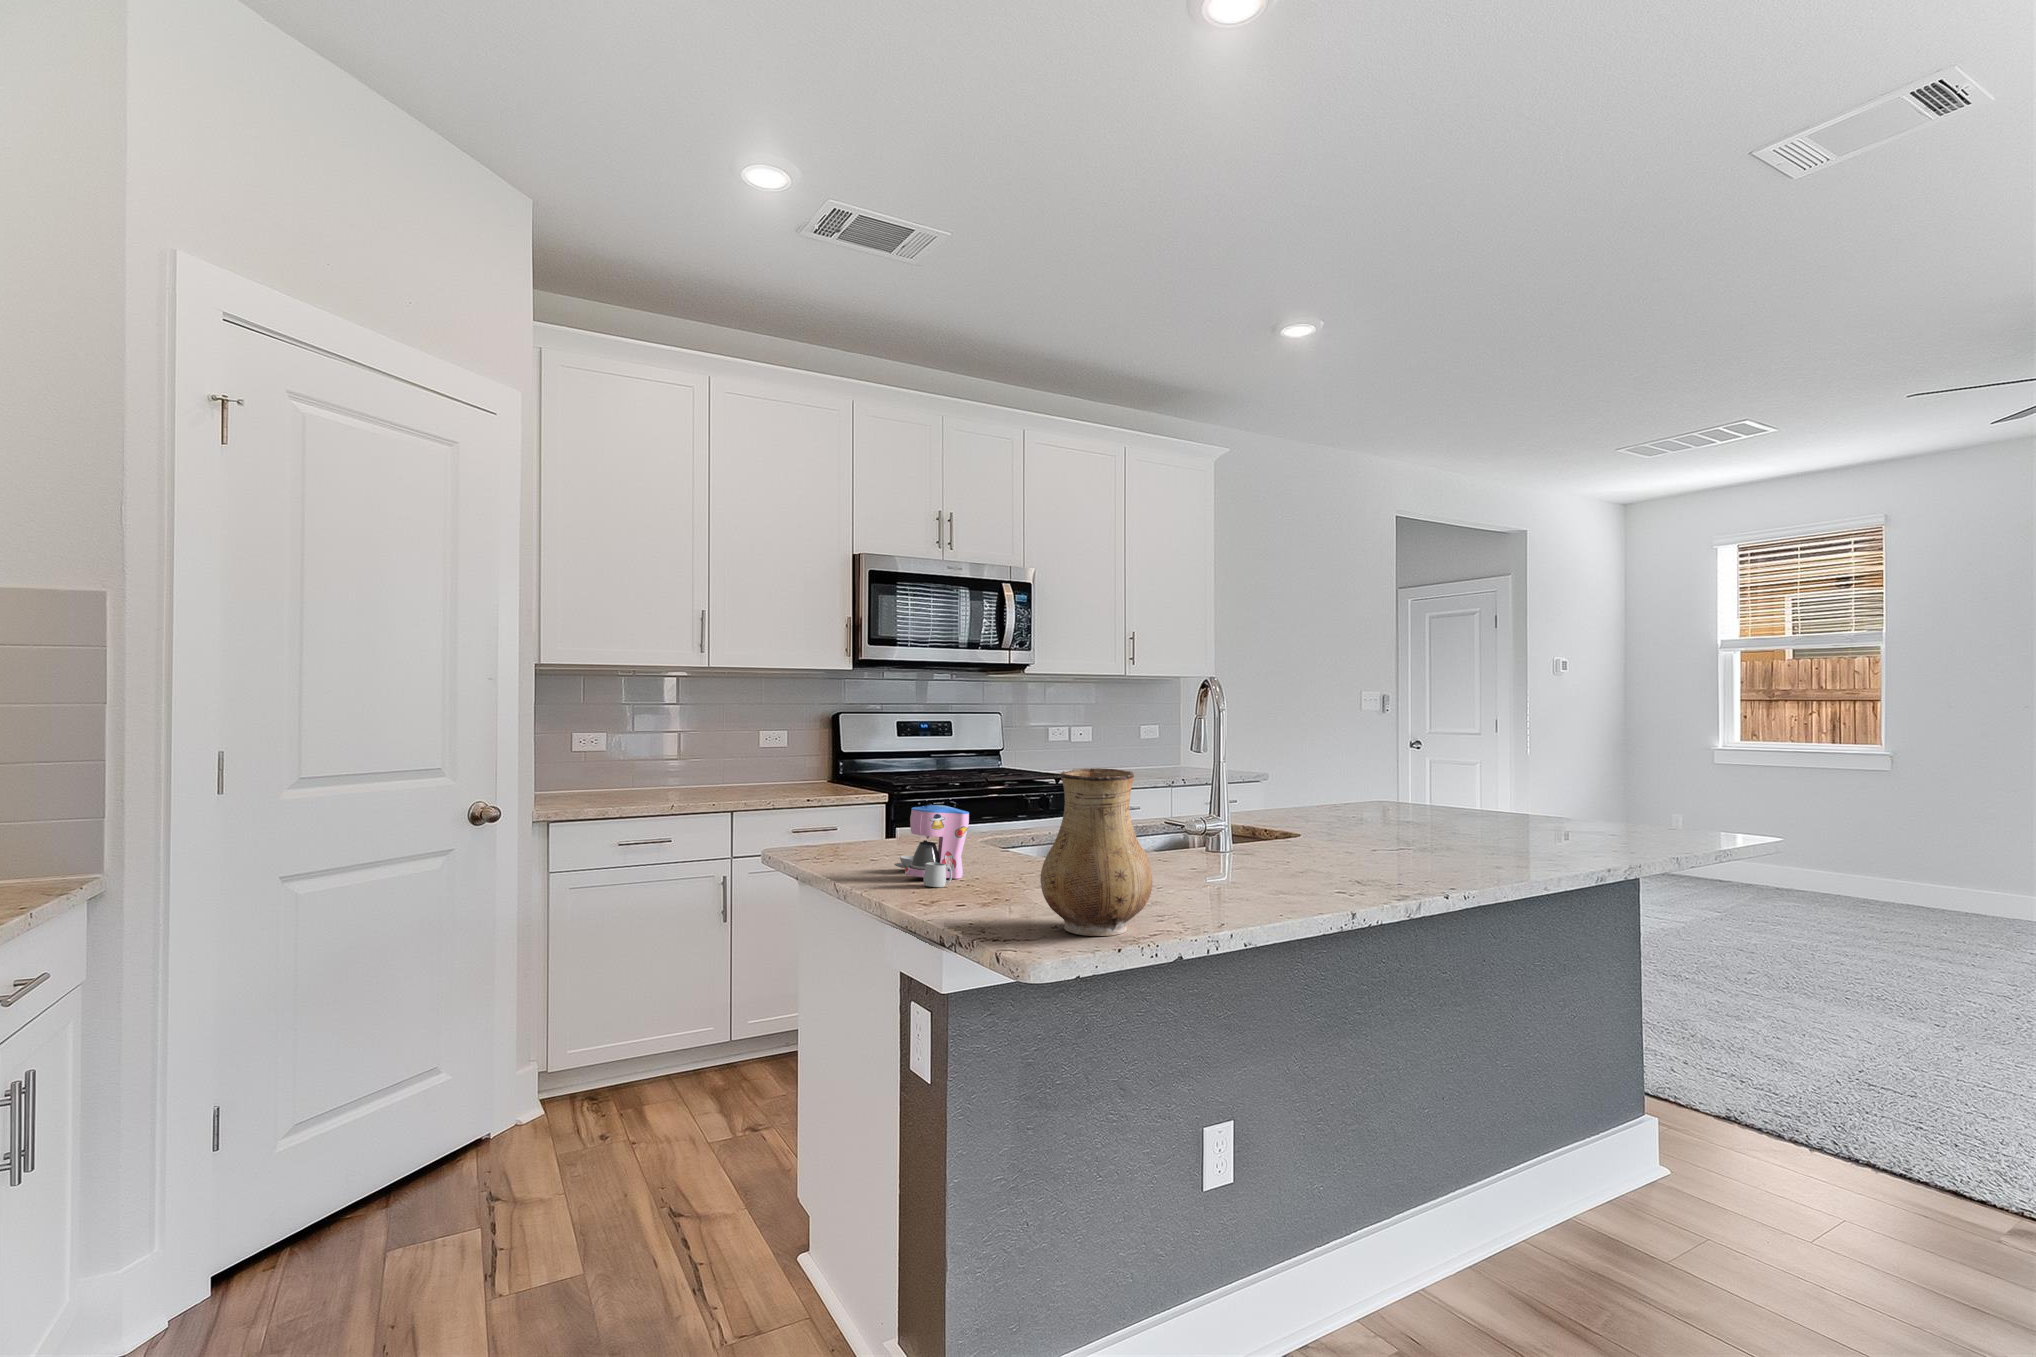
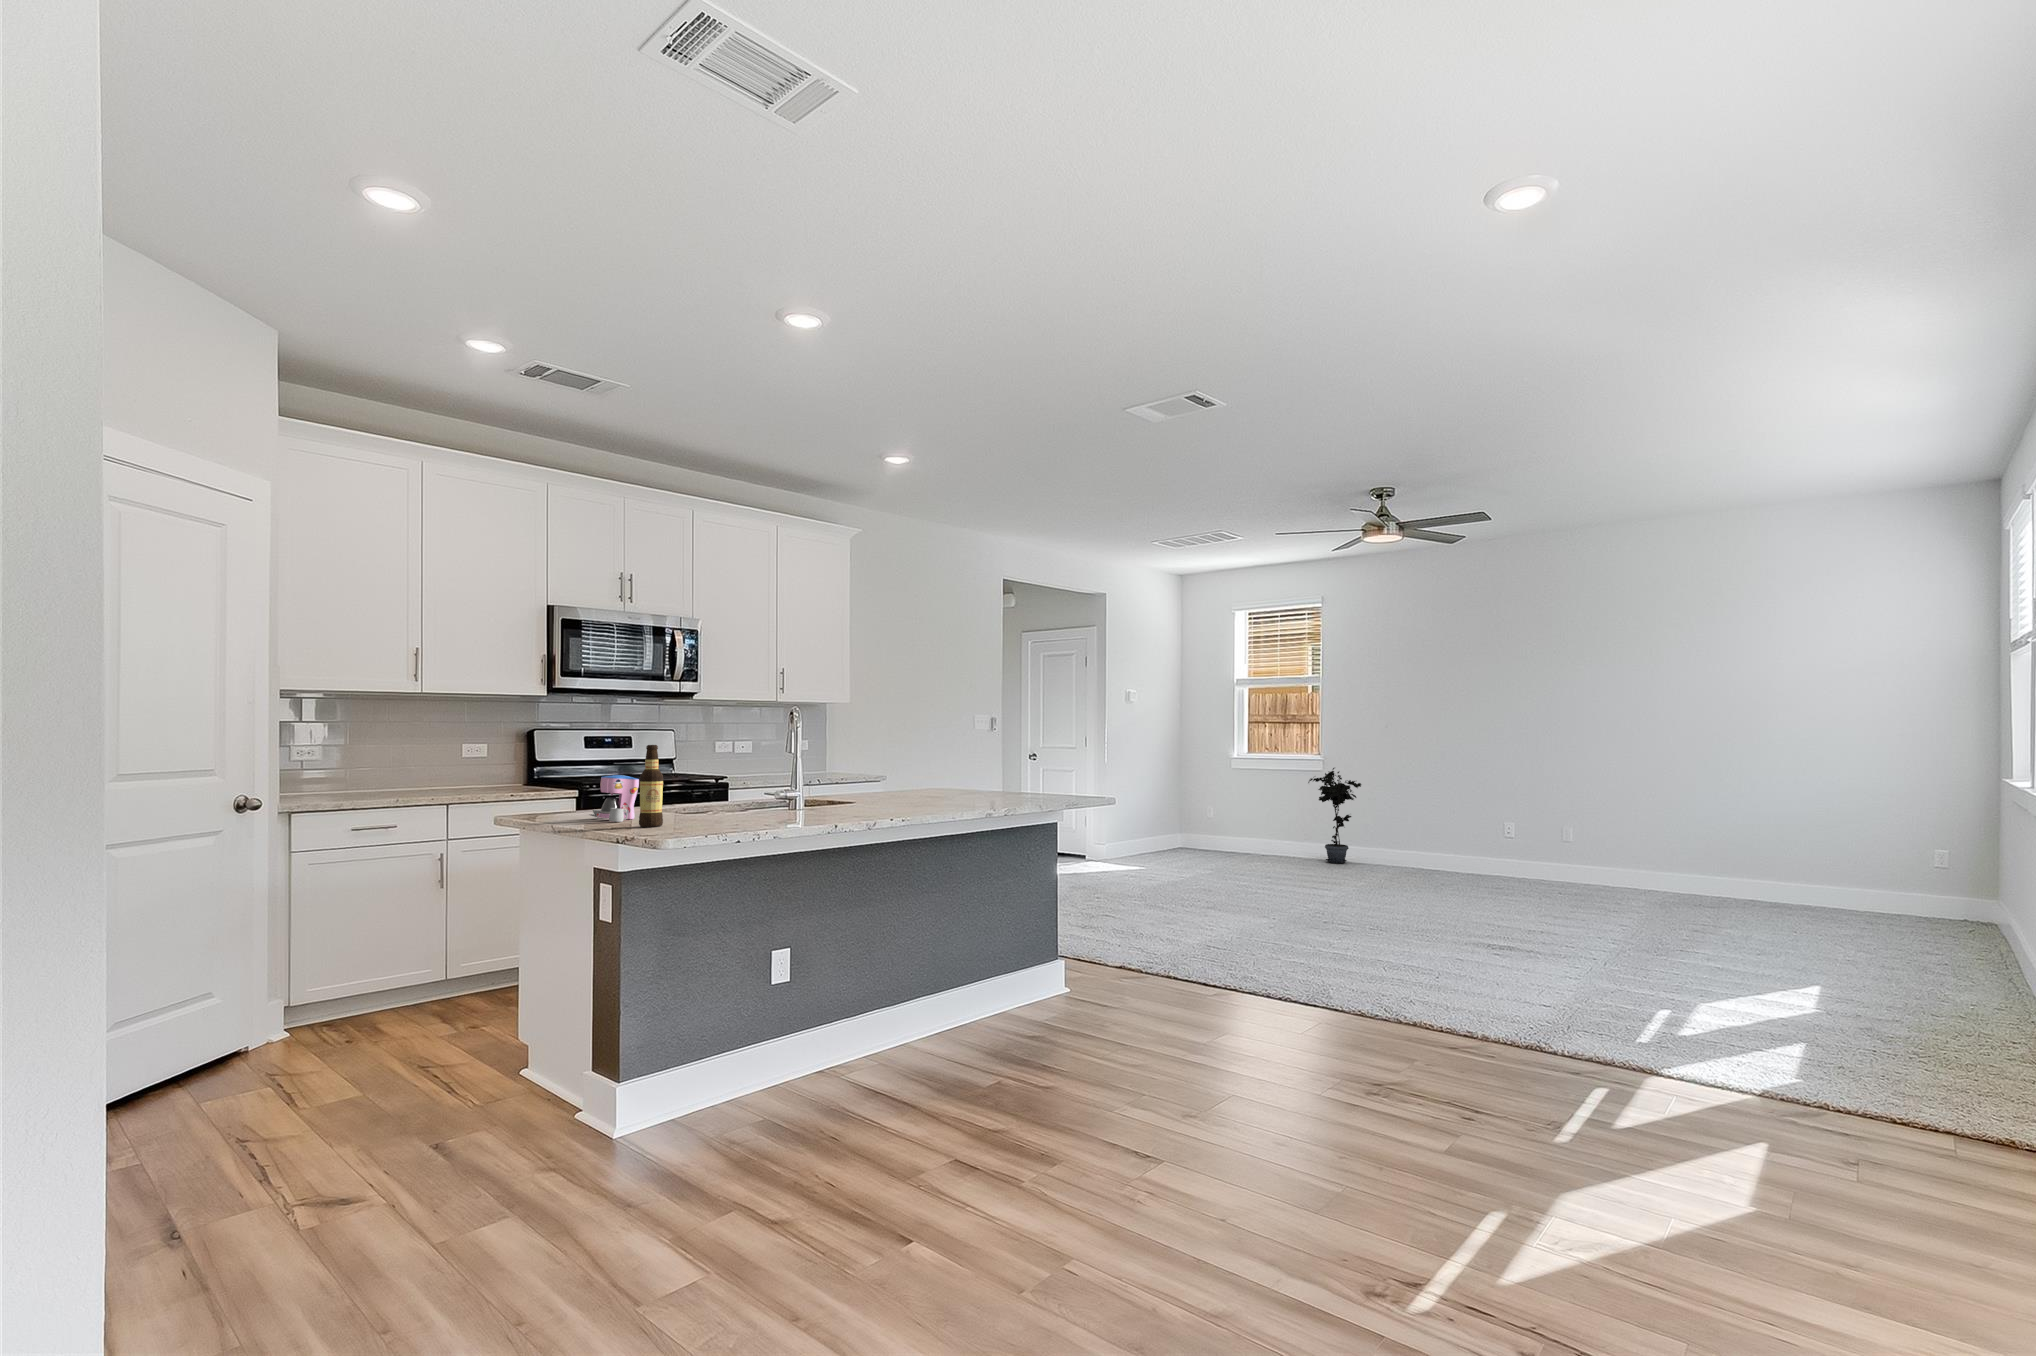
bottle: none [972,767,1012,917] -> present [639,745,663,827]
potted plant: none [1835,767,1939,902] -> present [1308,768,1361,863]
ceramic pitcher: present [1040,768,1152,936] -> none [677,743,738,828]

